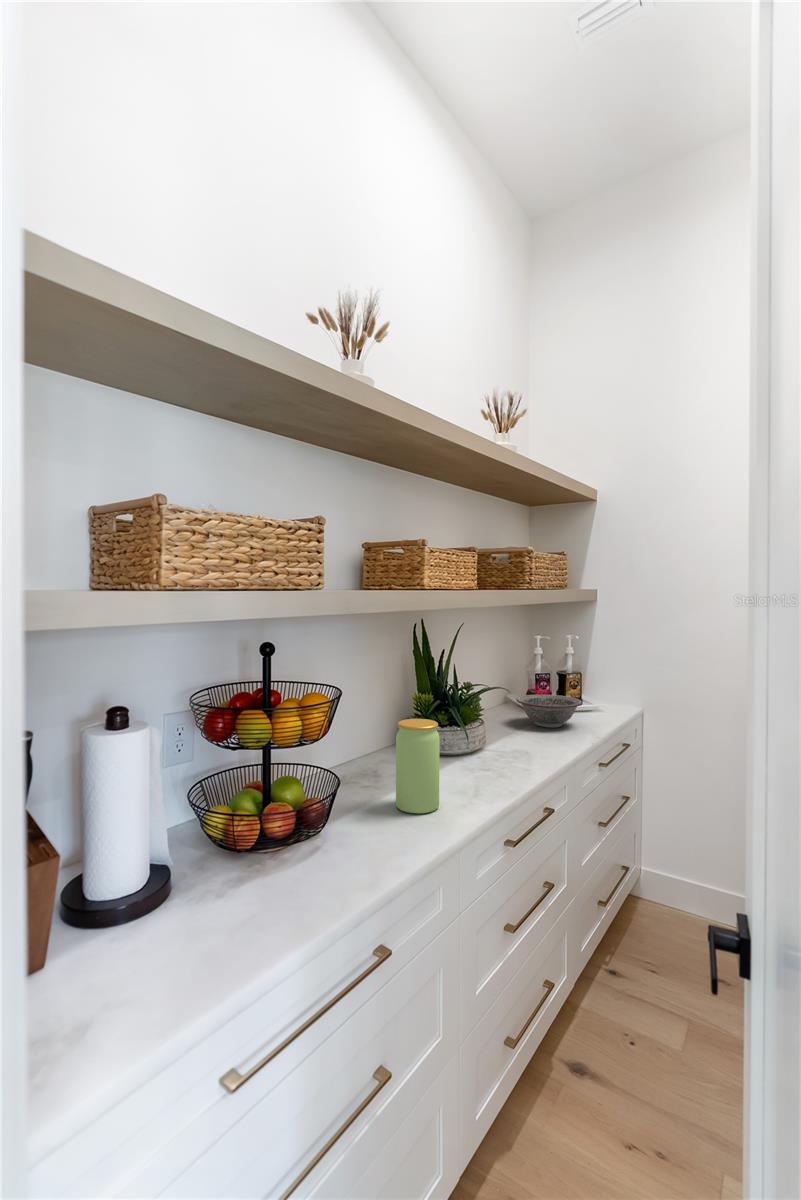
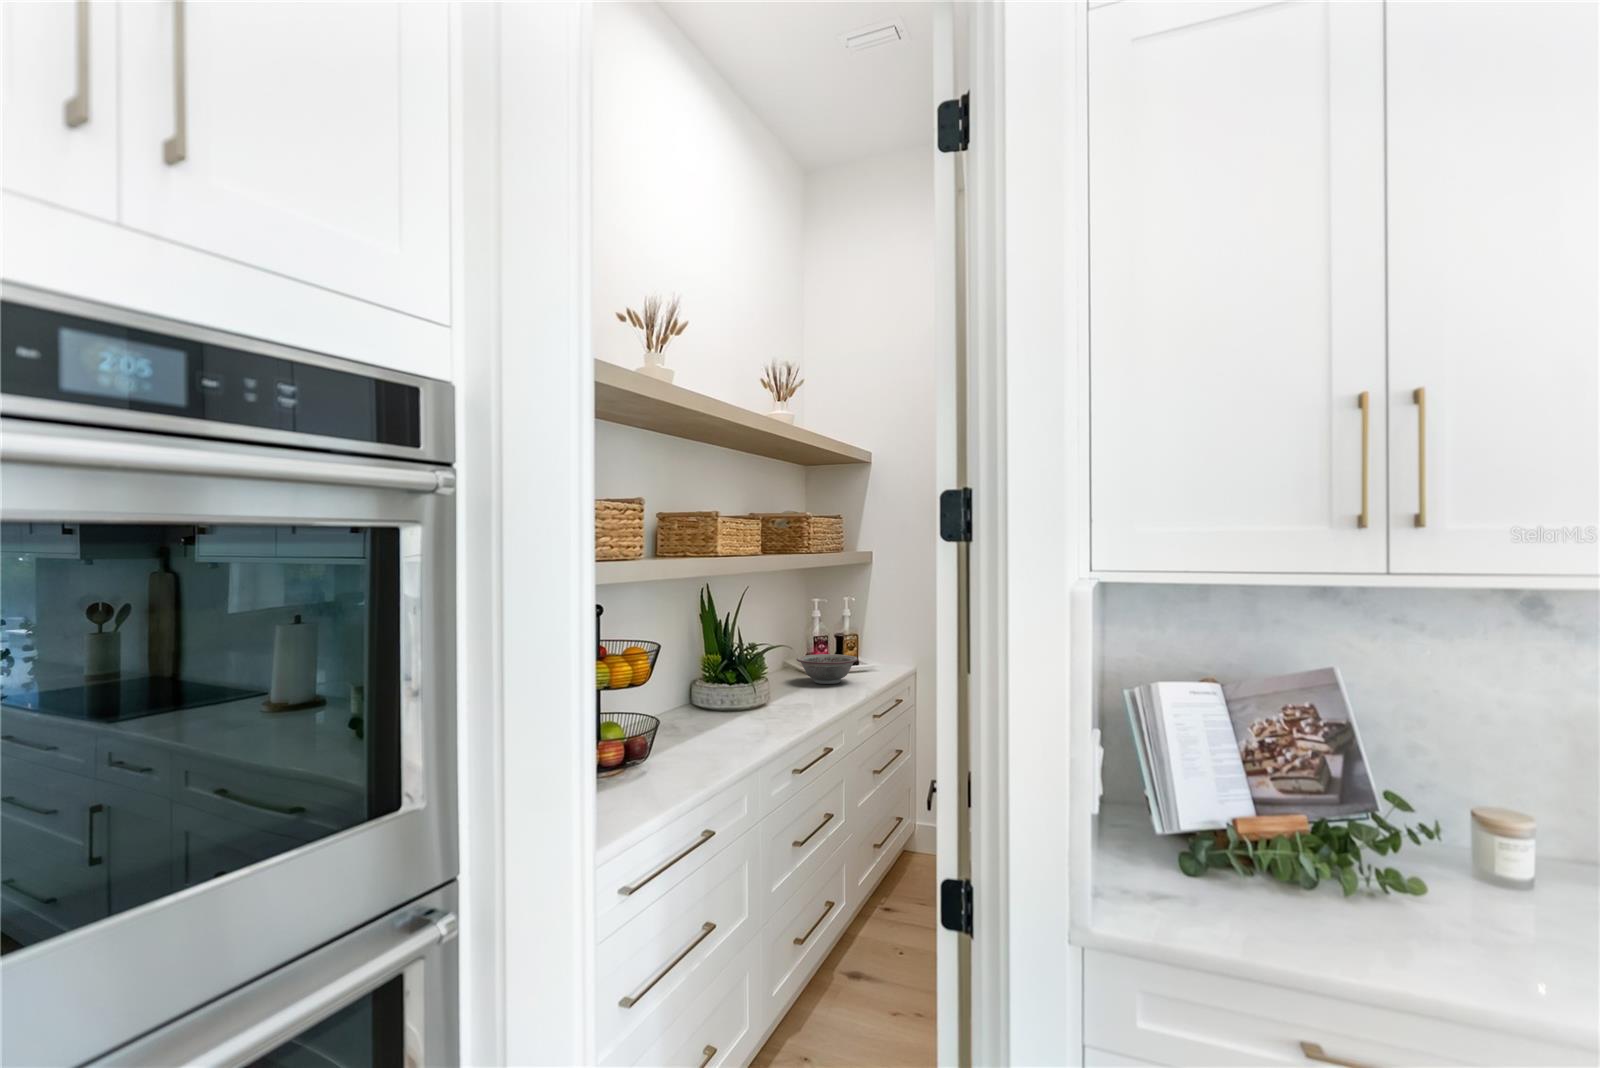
jar: present [396,719,440,813] -> none [699,667,737,746]

